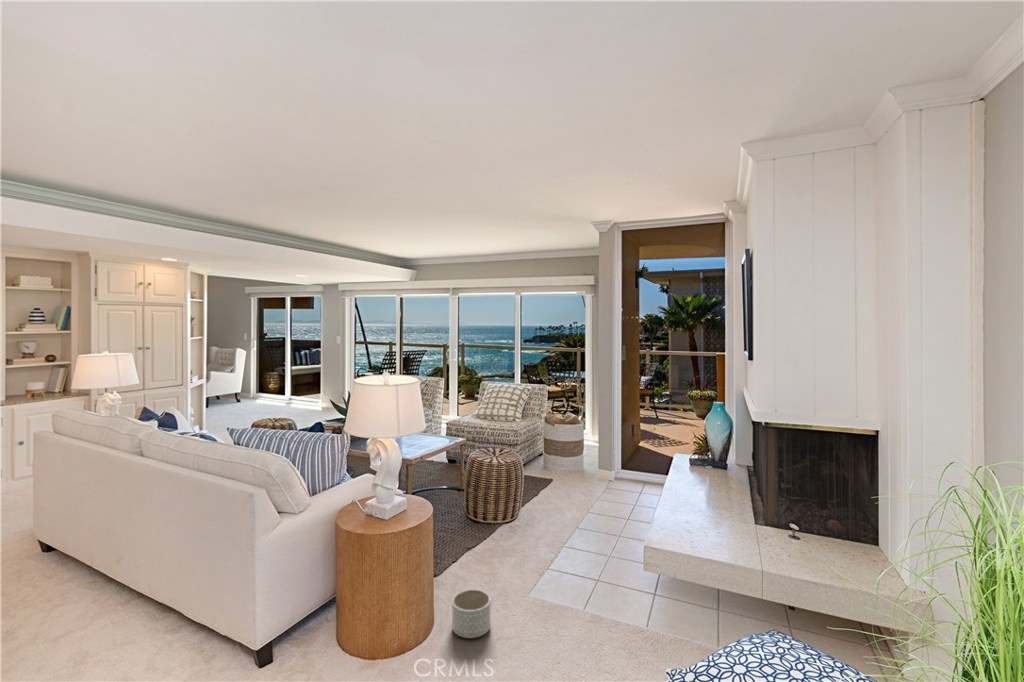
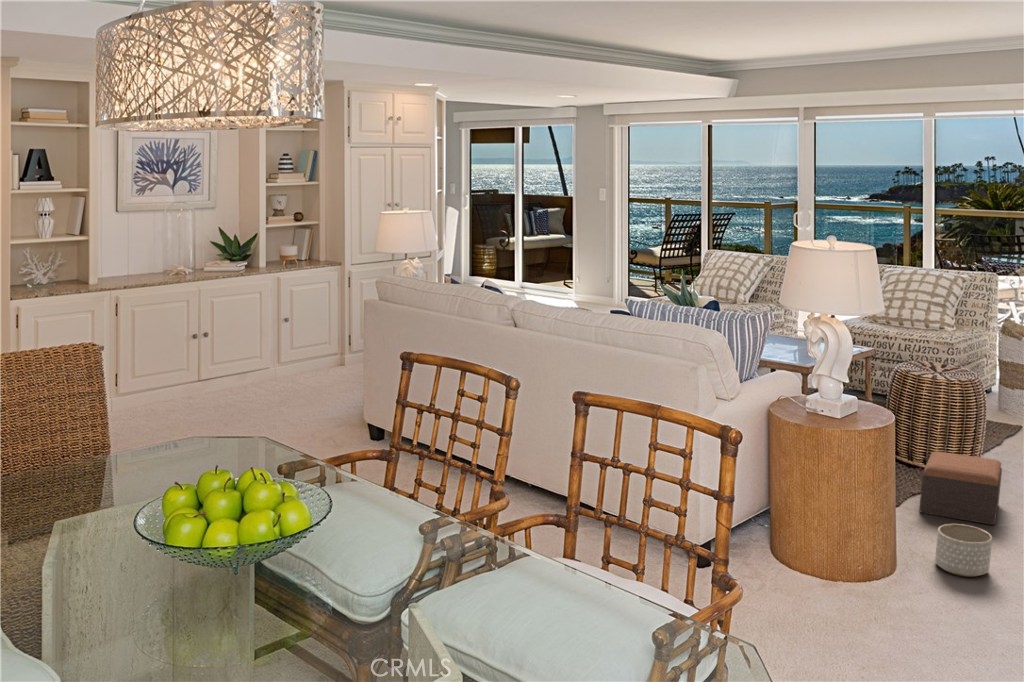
footstool: none [464,518,521,574] -> present [919,451,1002,525]

